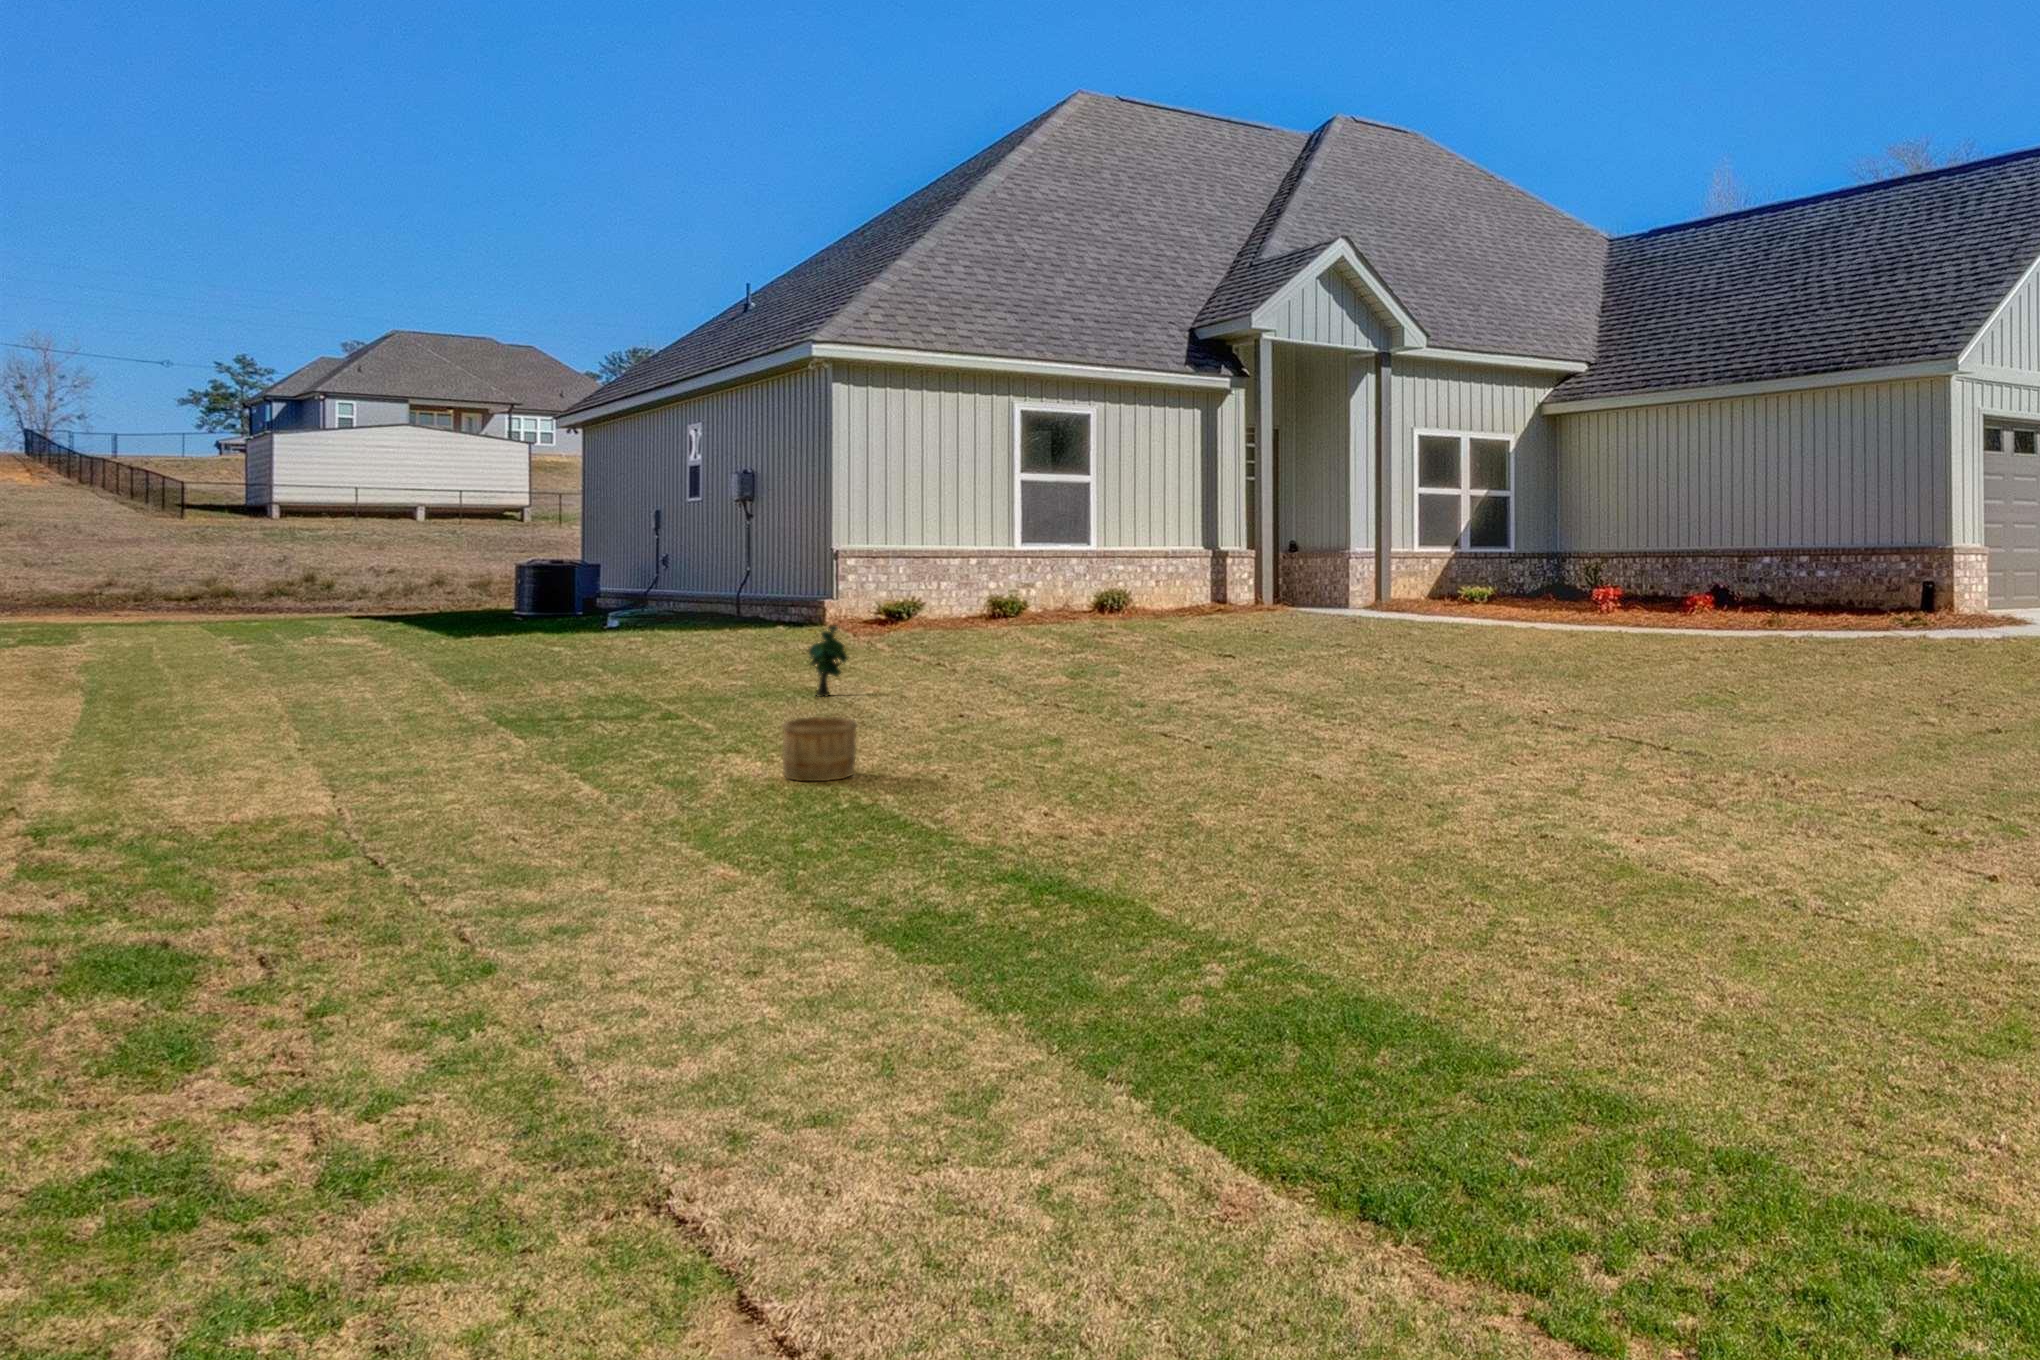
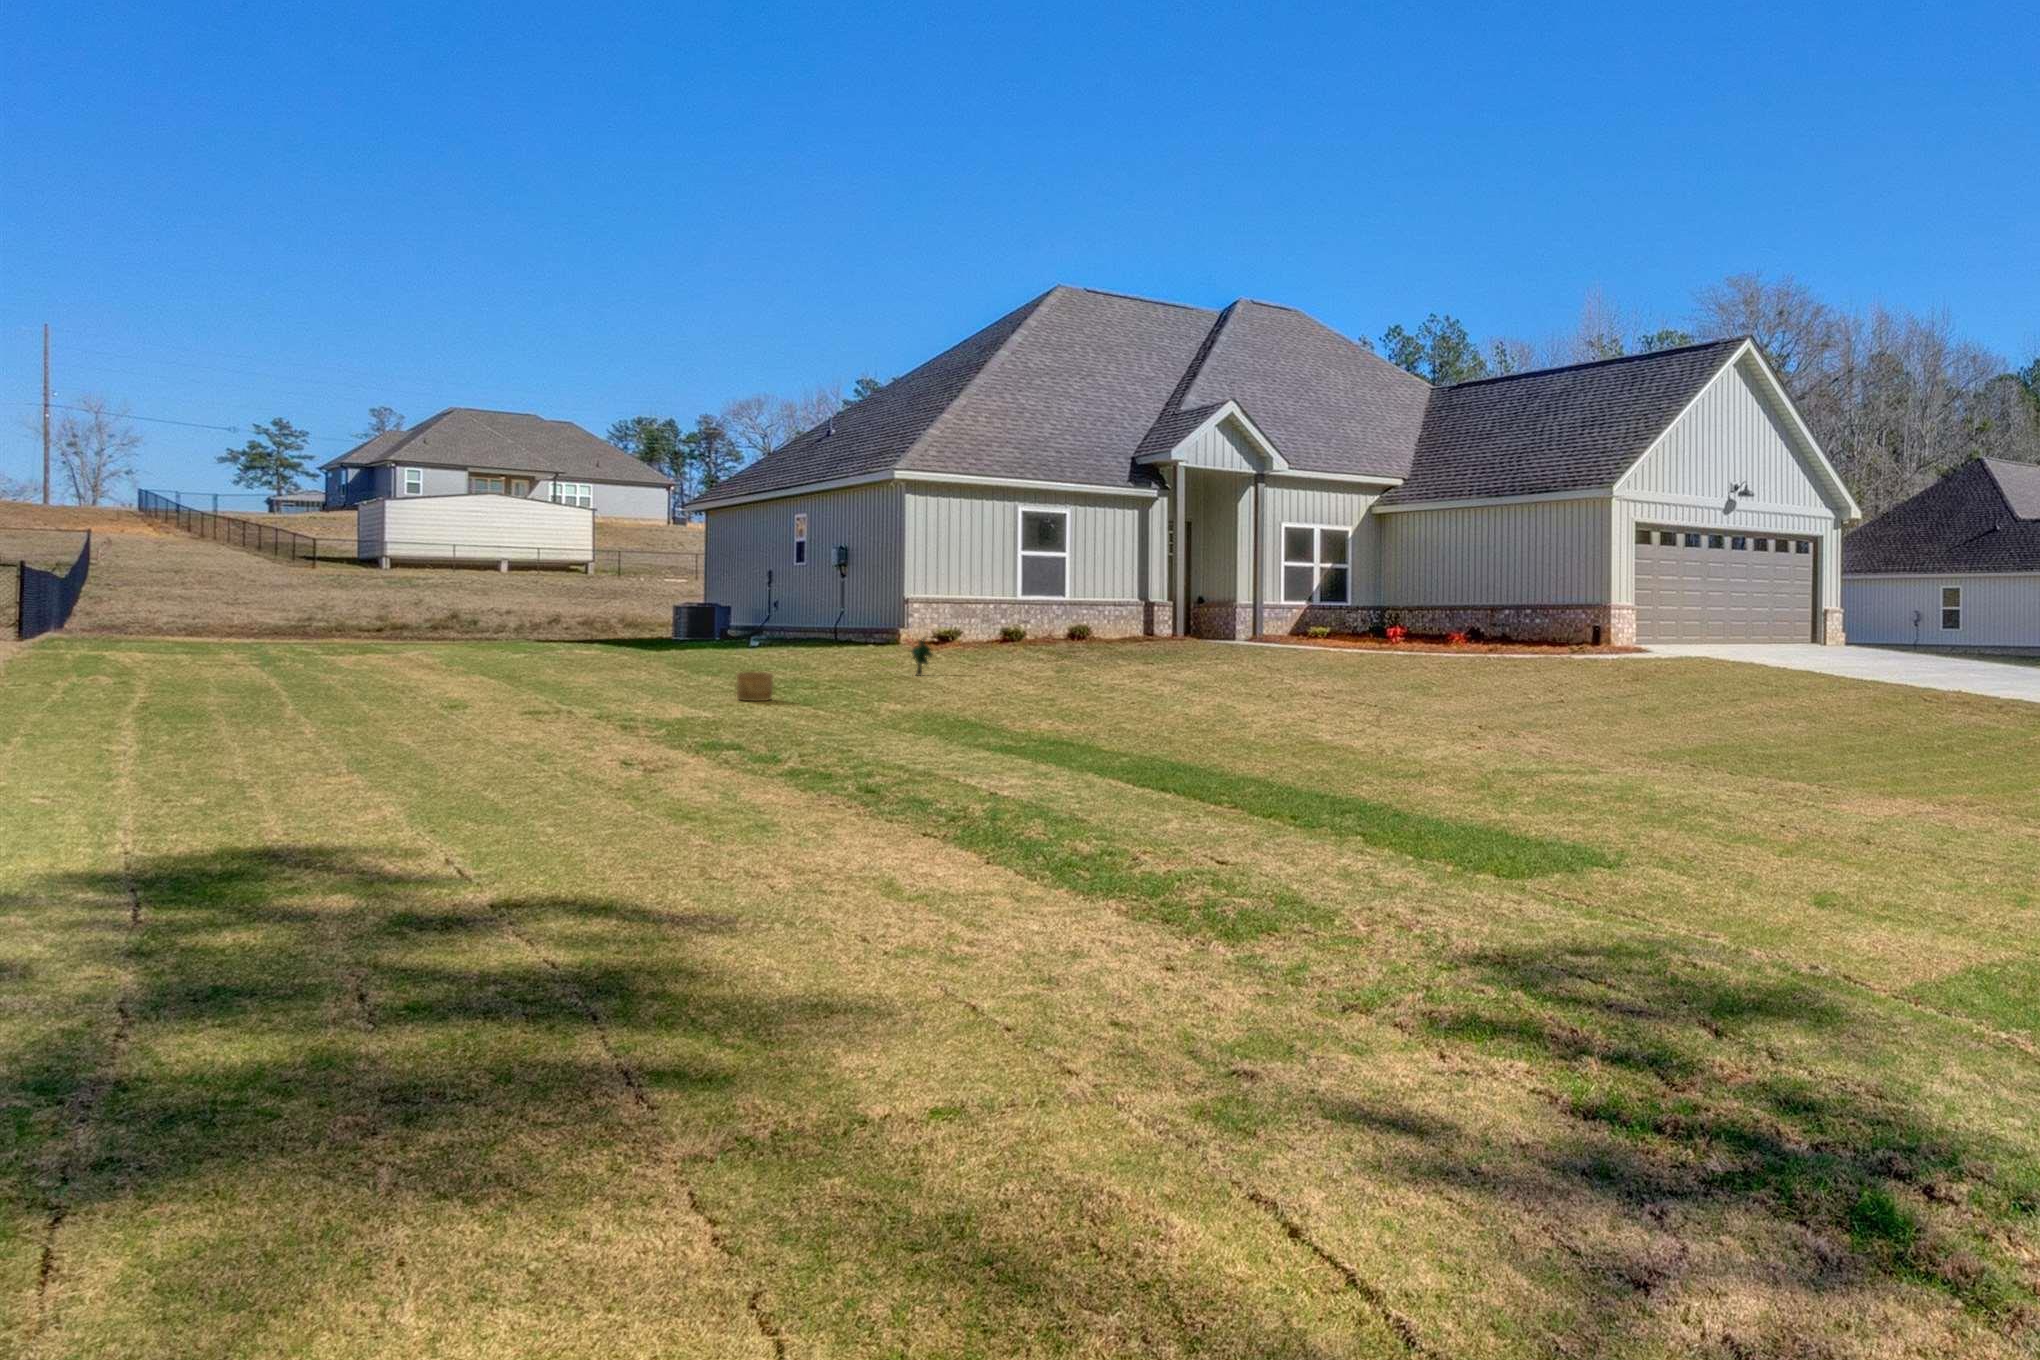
wooden bucket: present [782,717,857,781] -> present [736,672,773,701]

